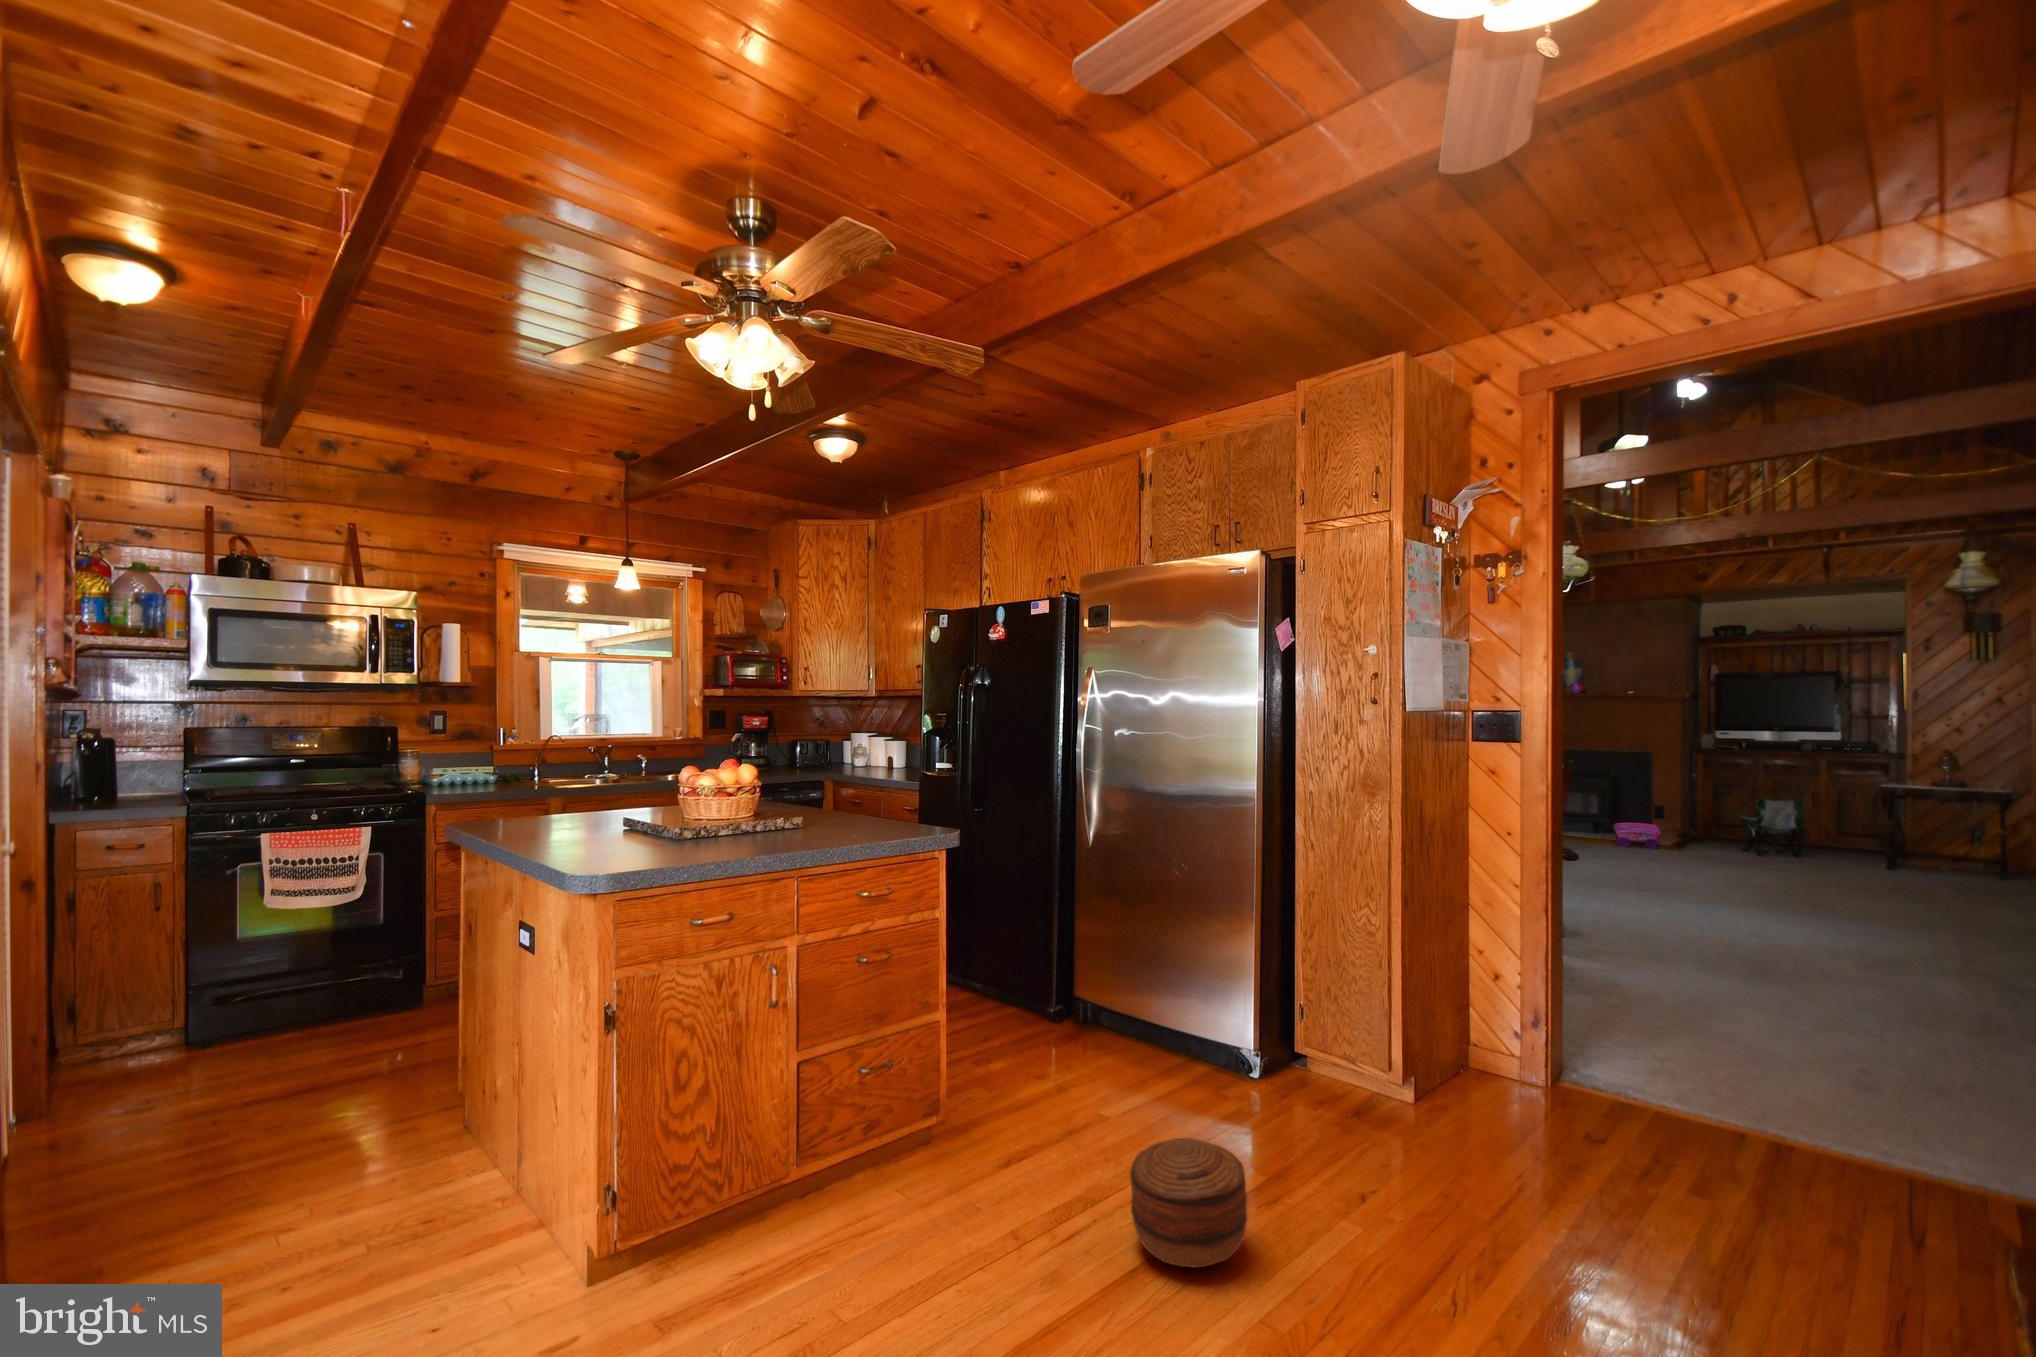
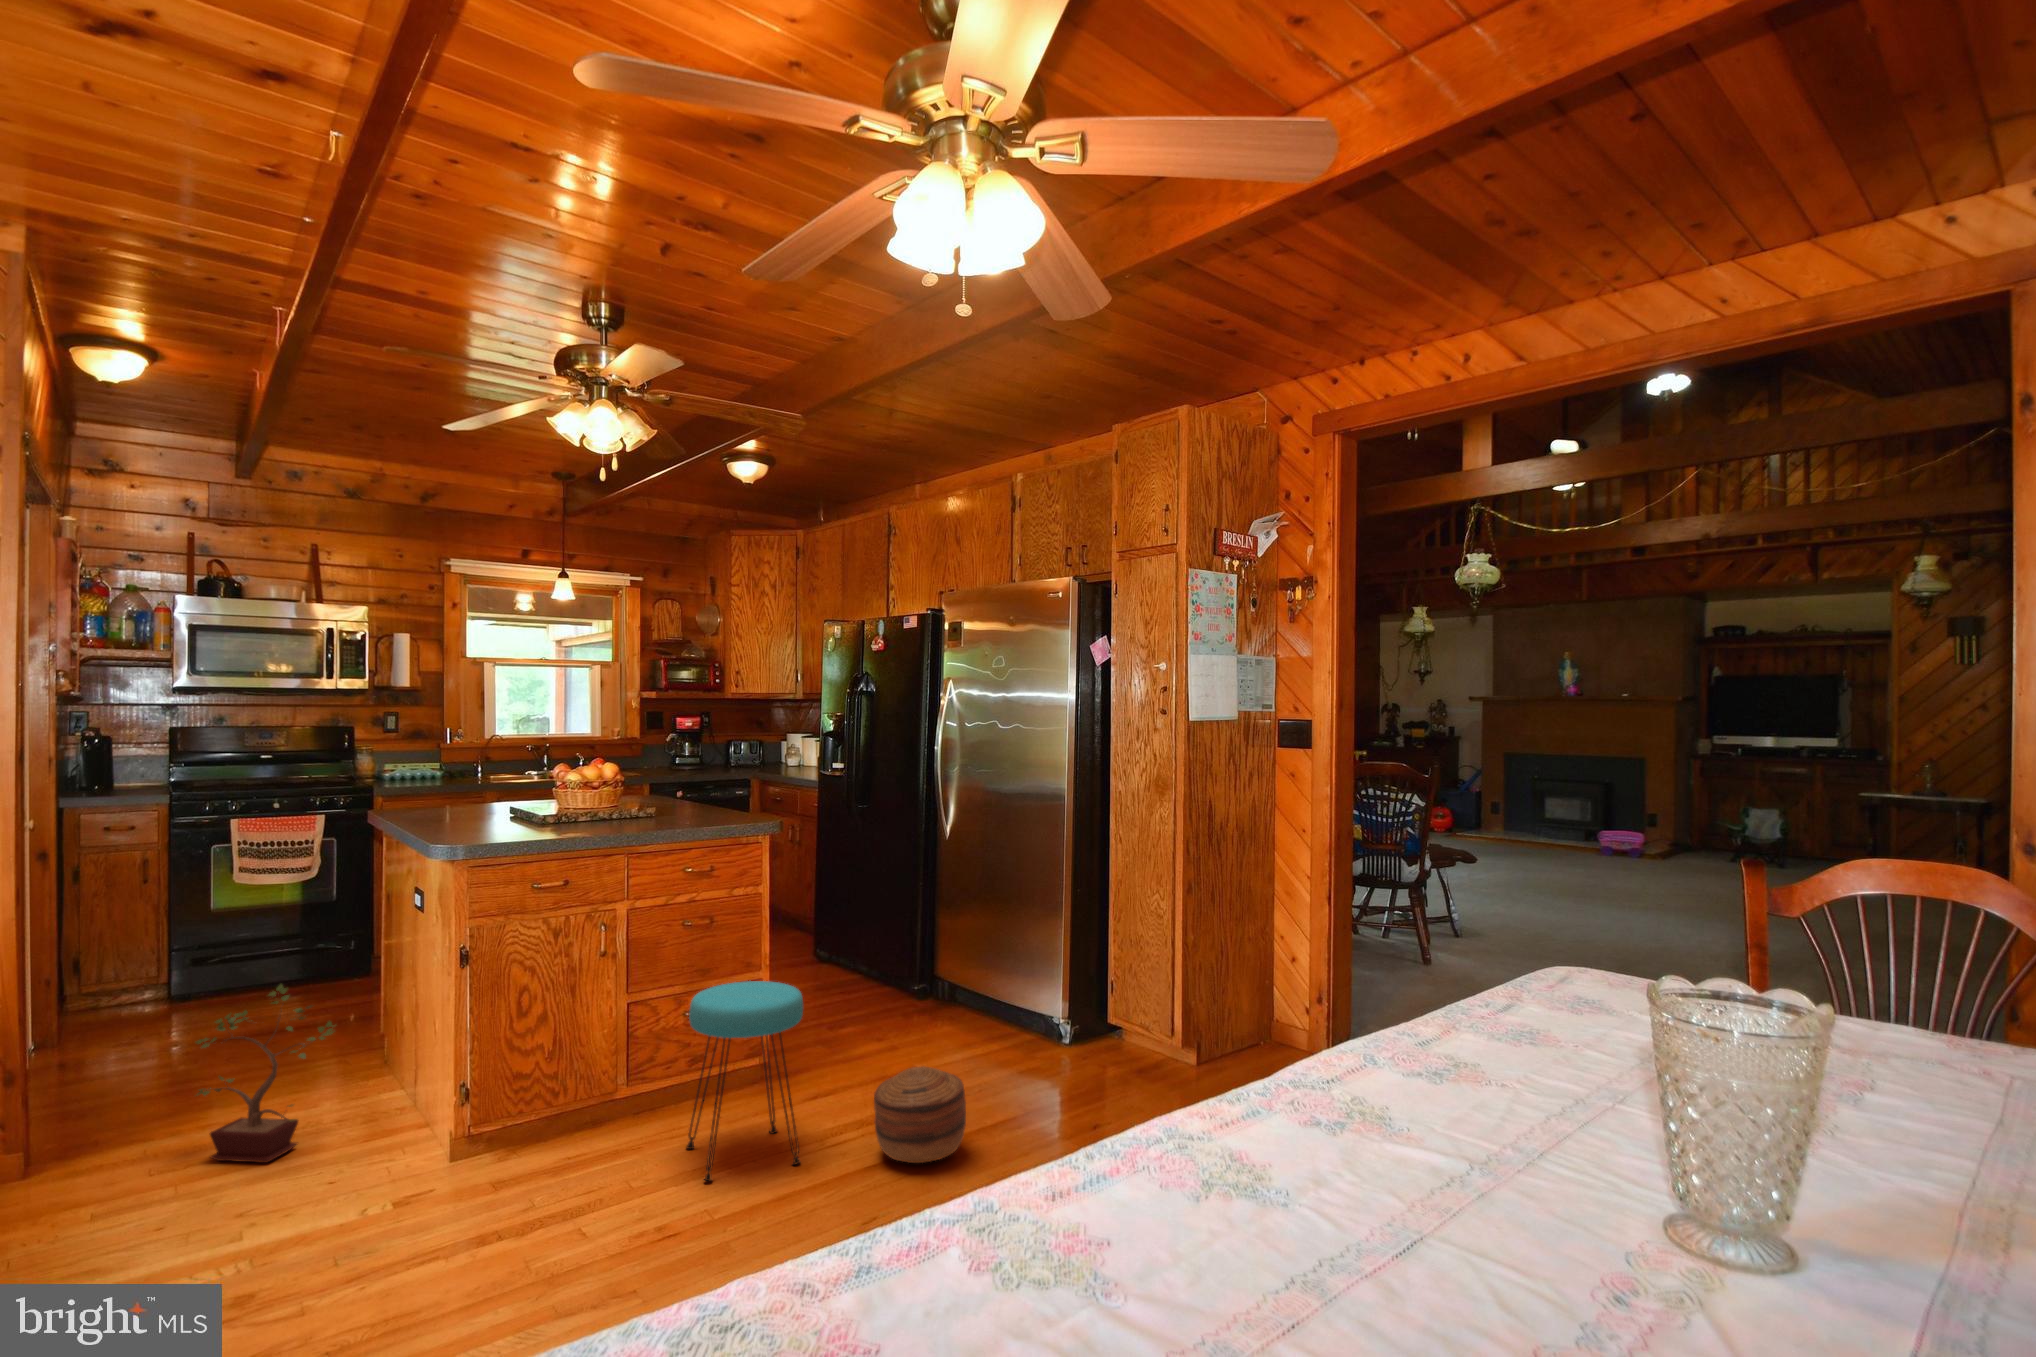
stool: none [890,1034,1048,1309] -> present [686,981,803,1181]
potted plant: none [238,1055,440,1301] -> present [196,985,334,1163]

